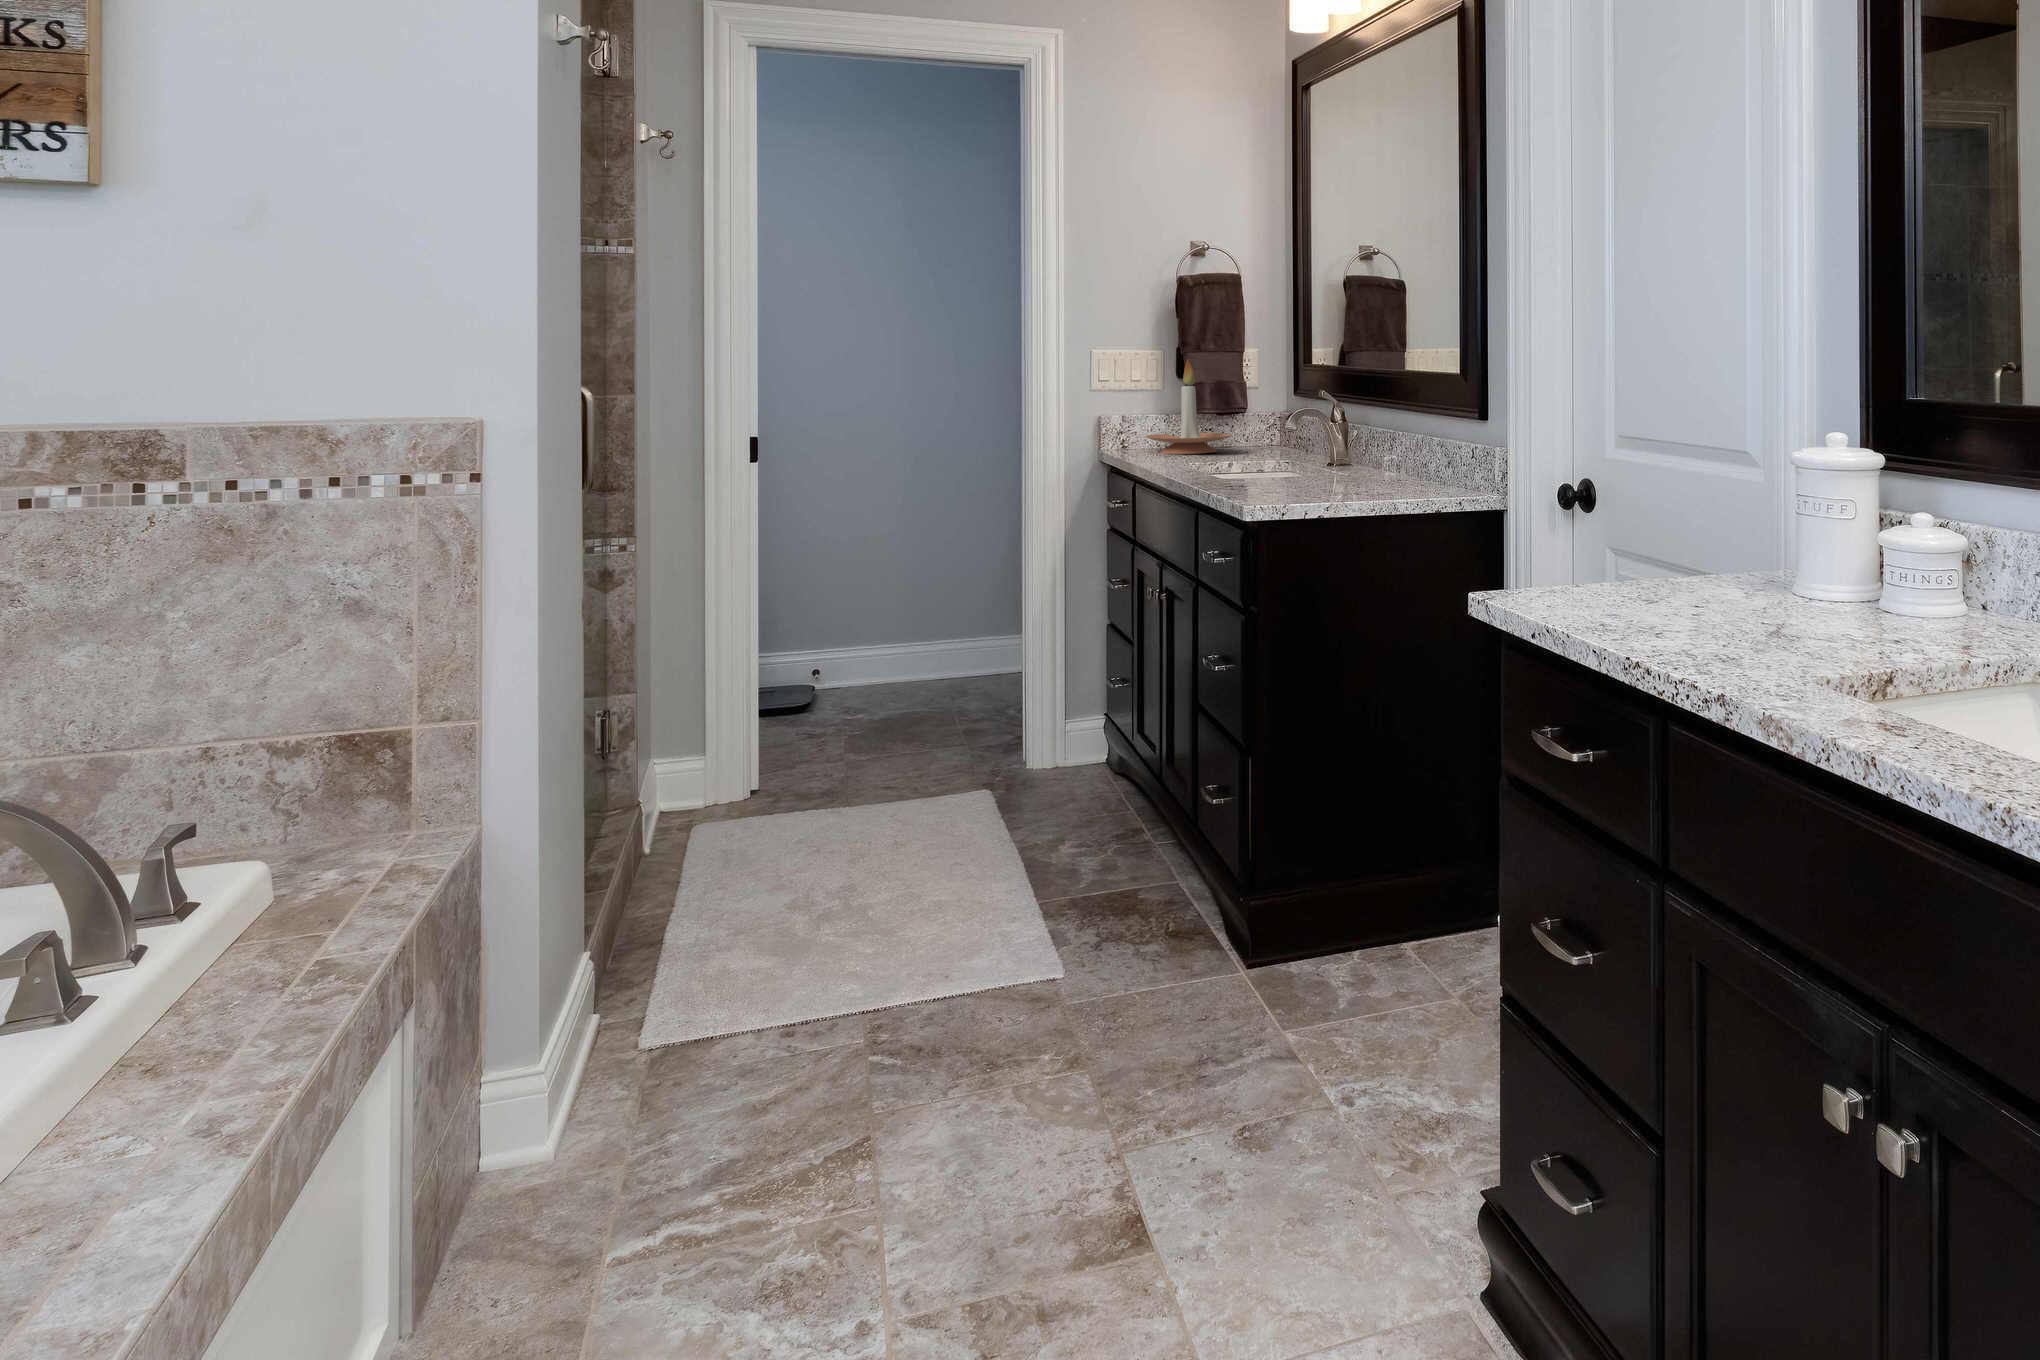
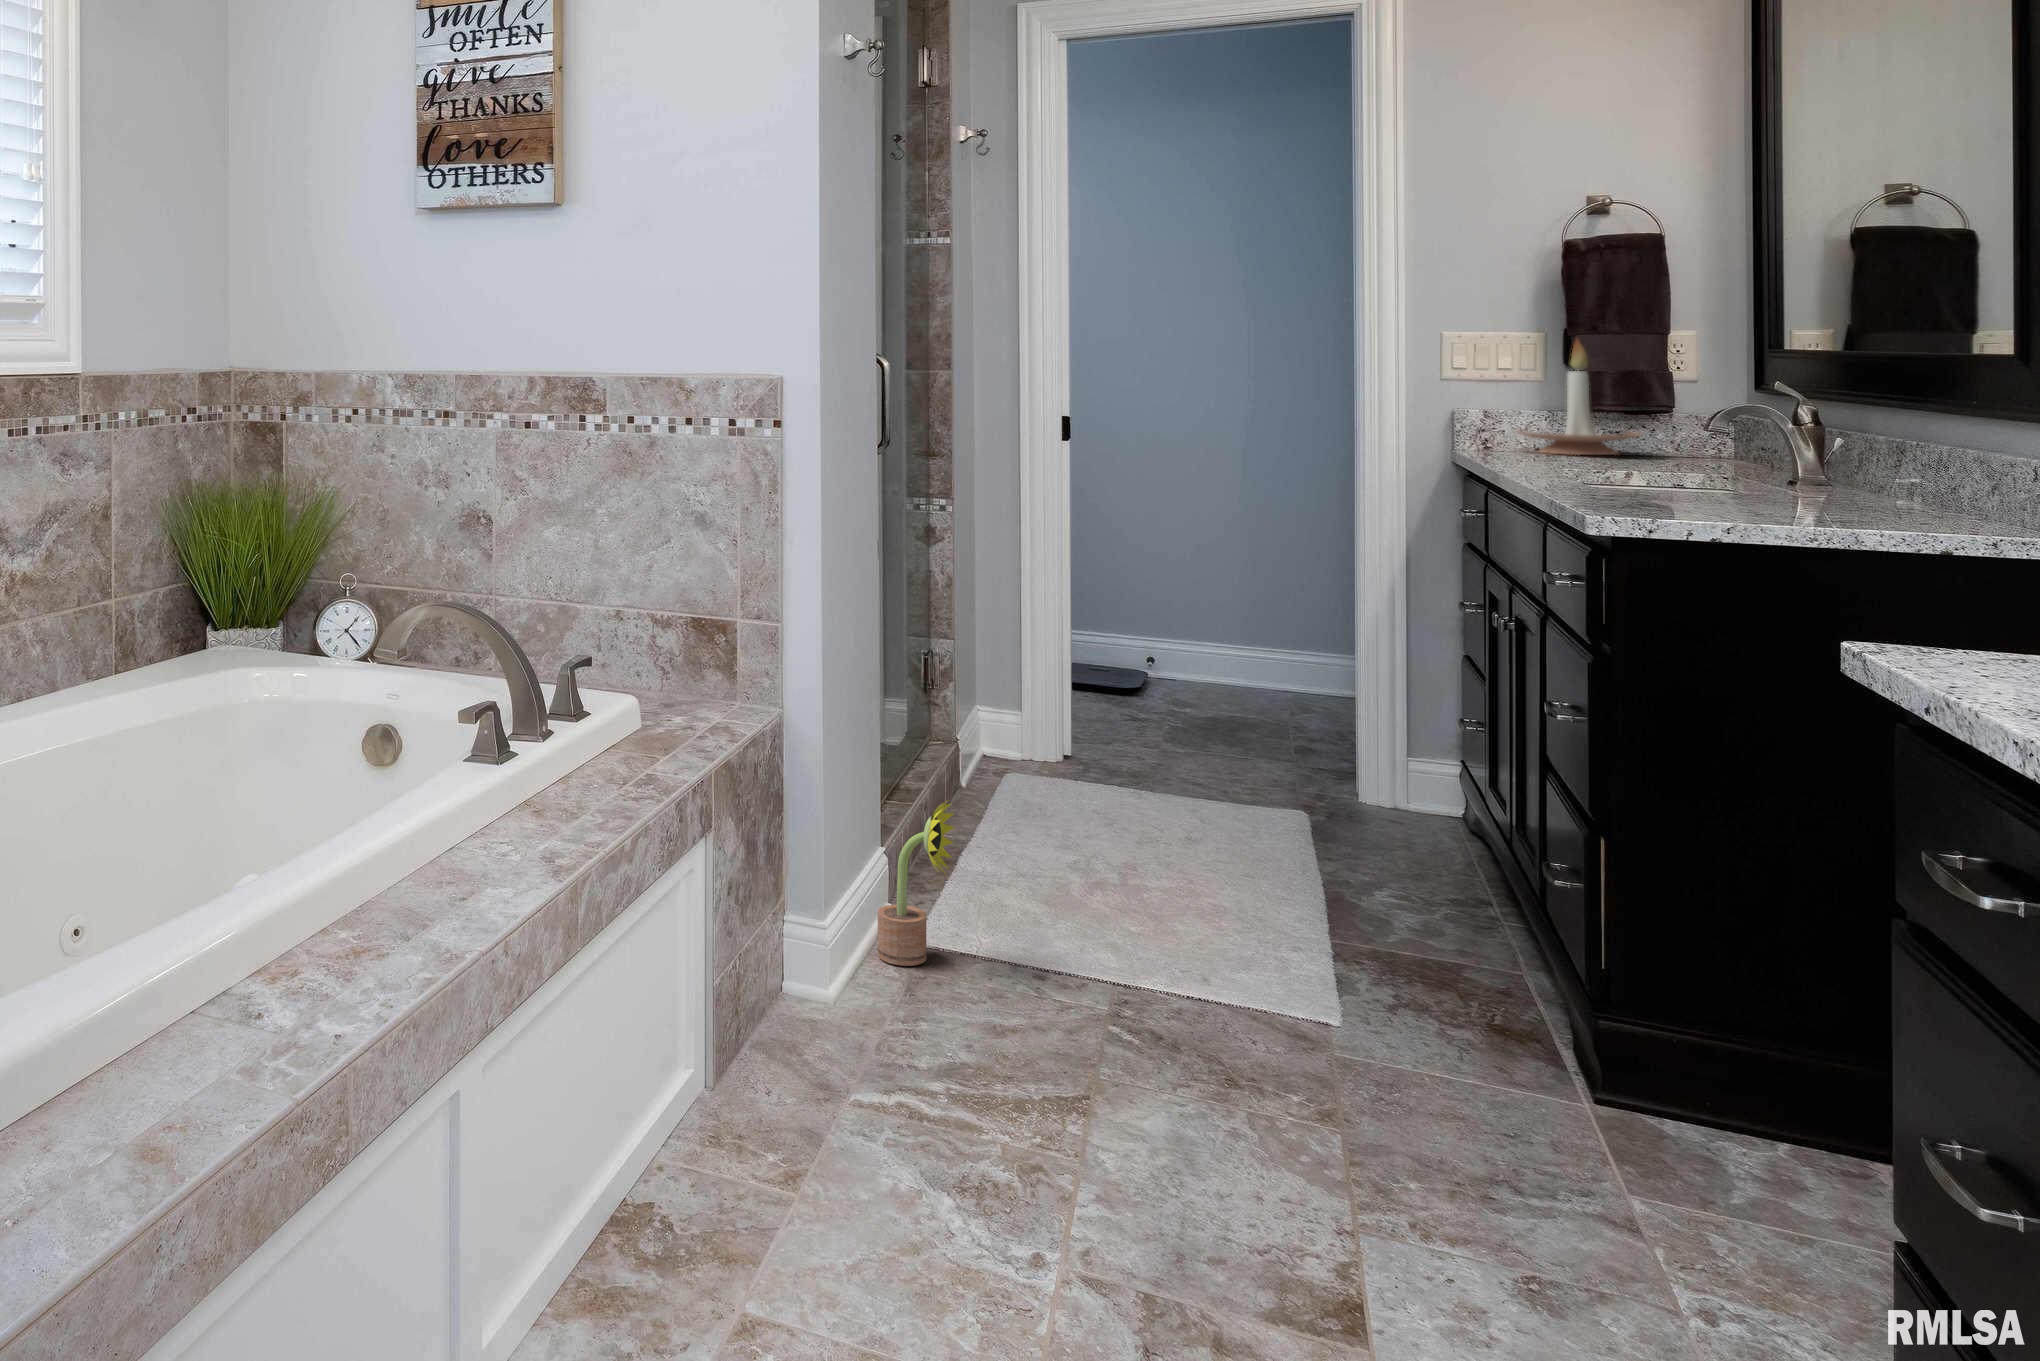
decorative plant: none [595,869,685,1072] -> present [878,801,955,966]

